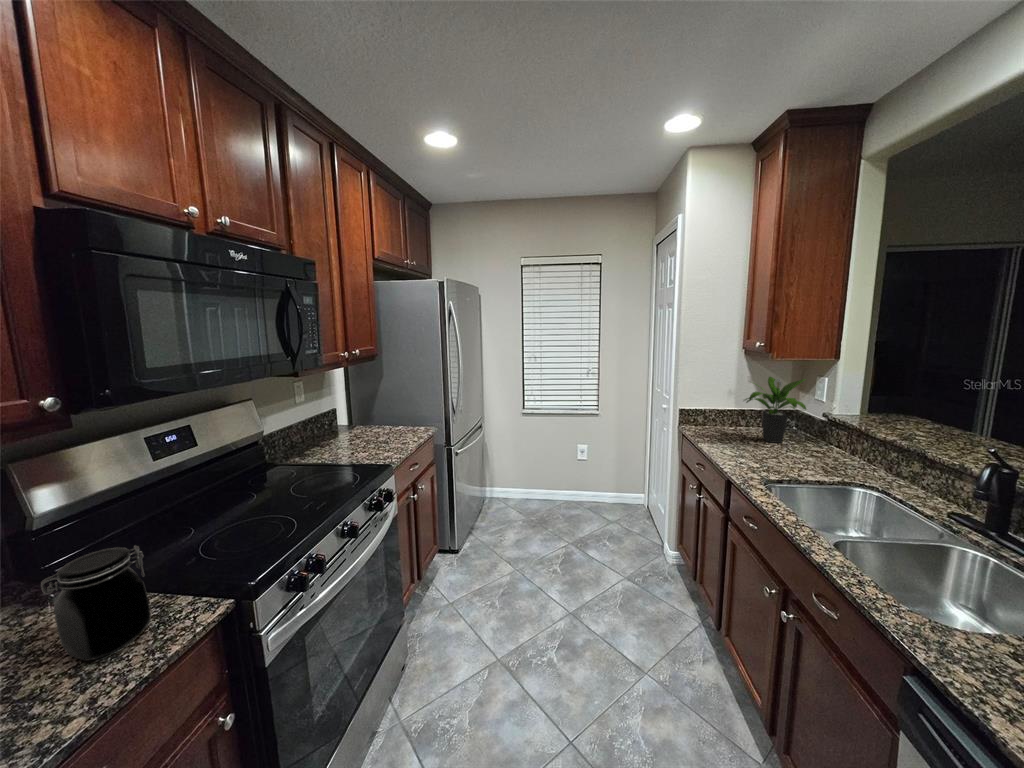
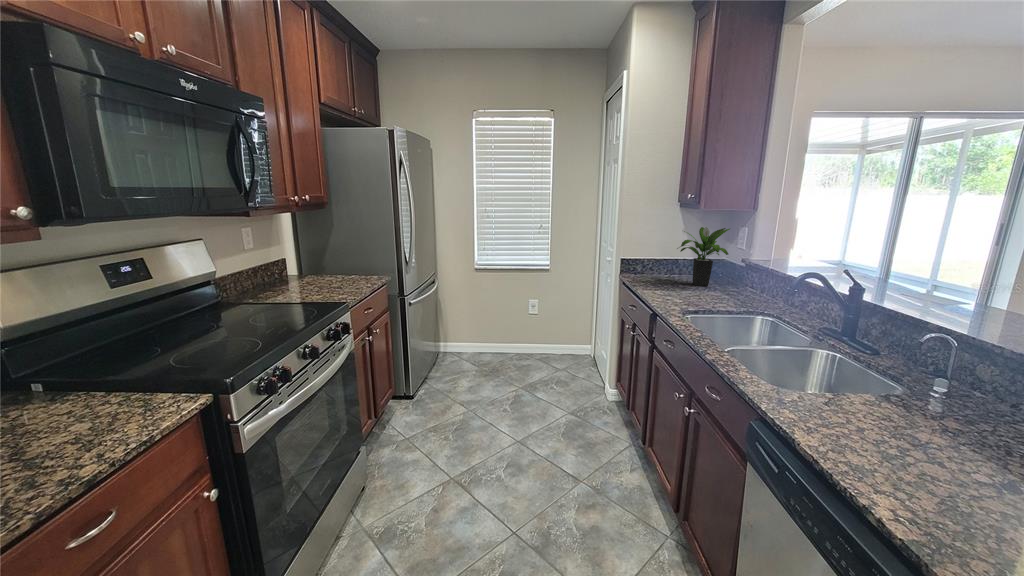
jar: present [41,546,150,661] -> none [48,339,143,429]

